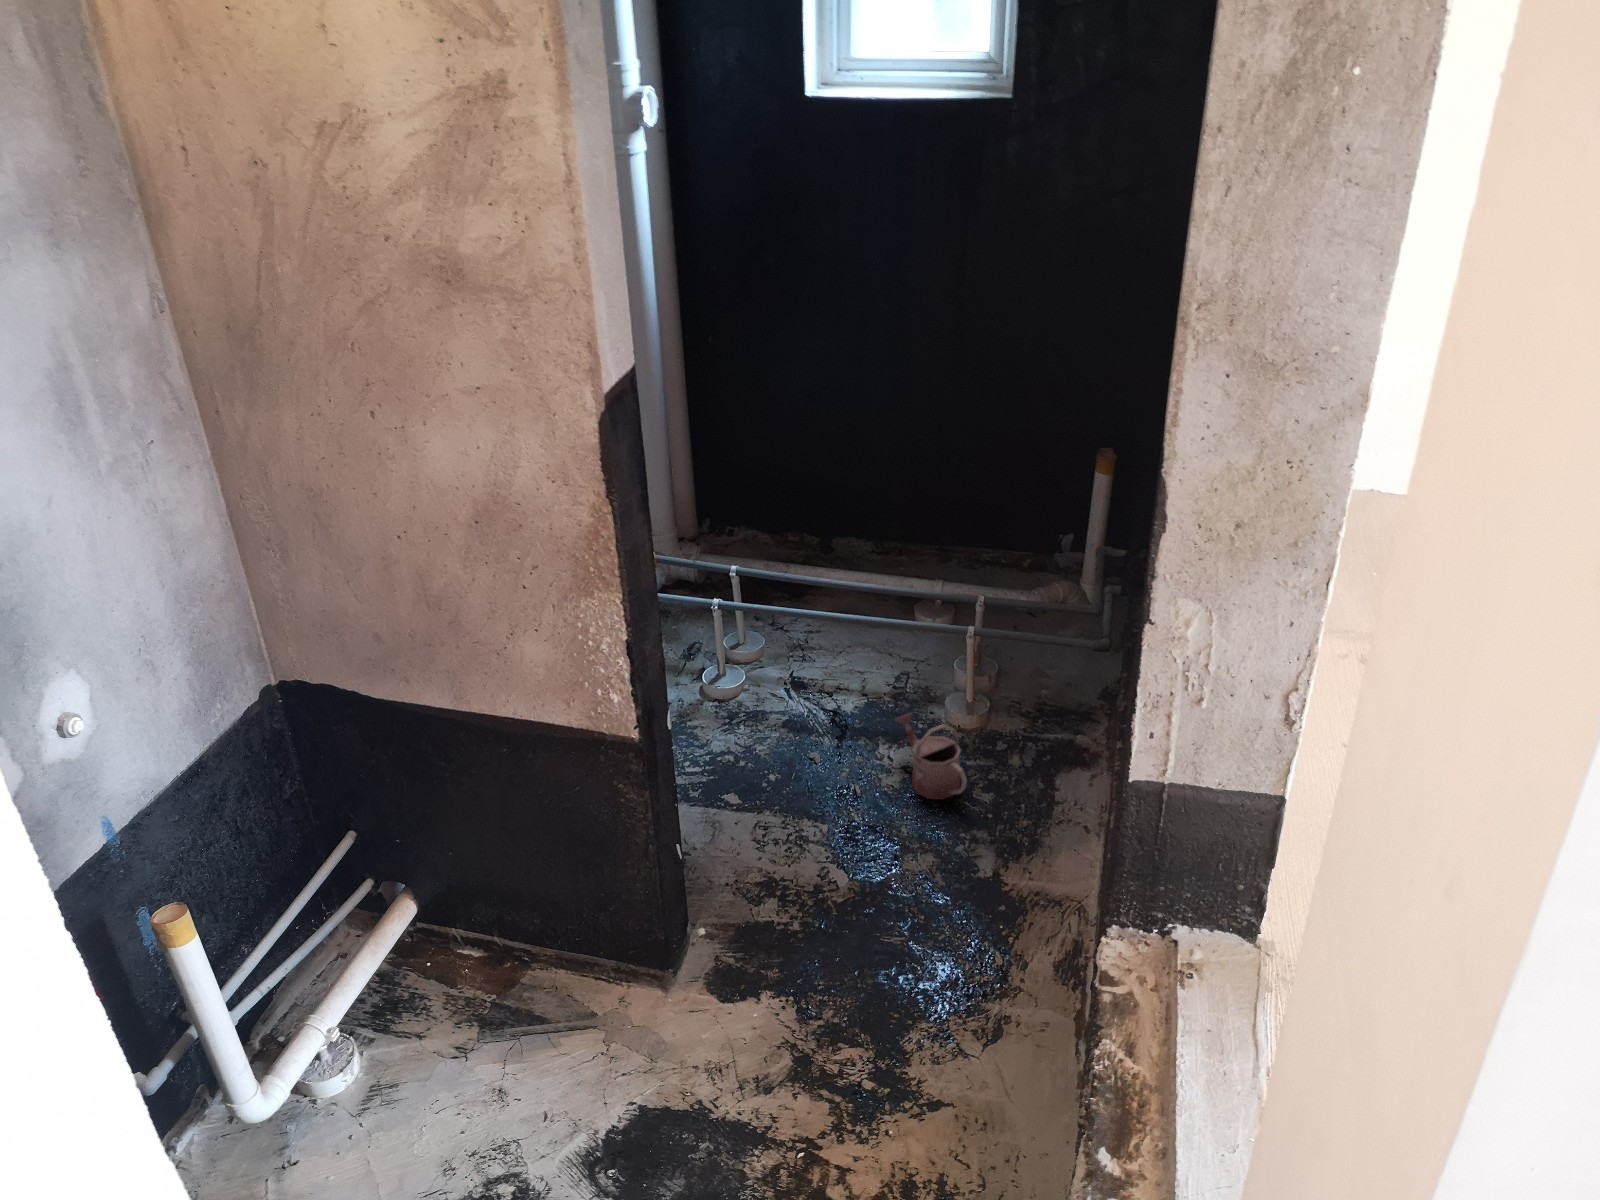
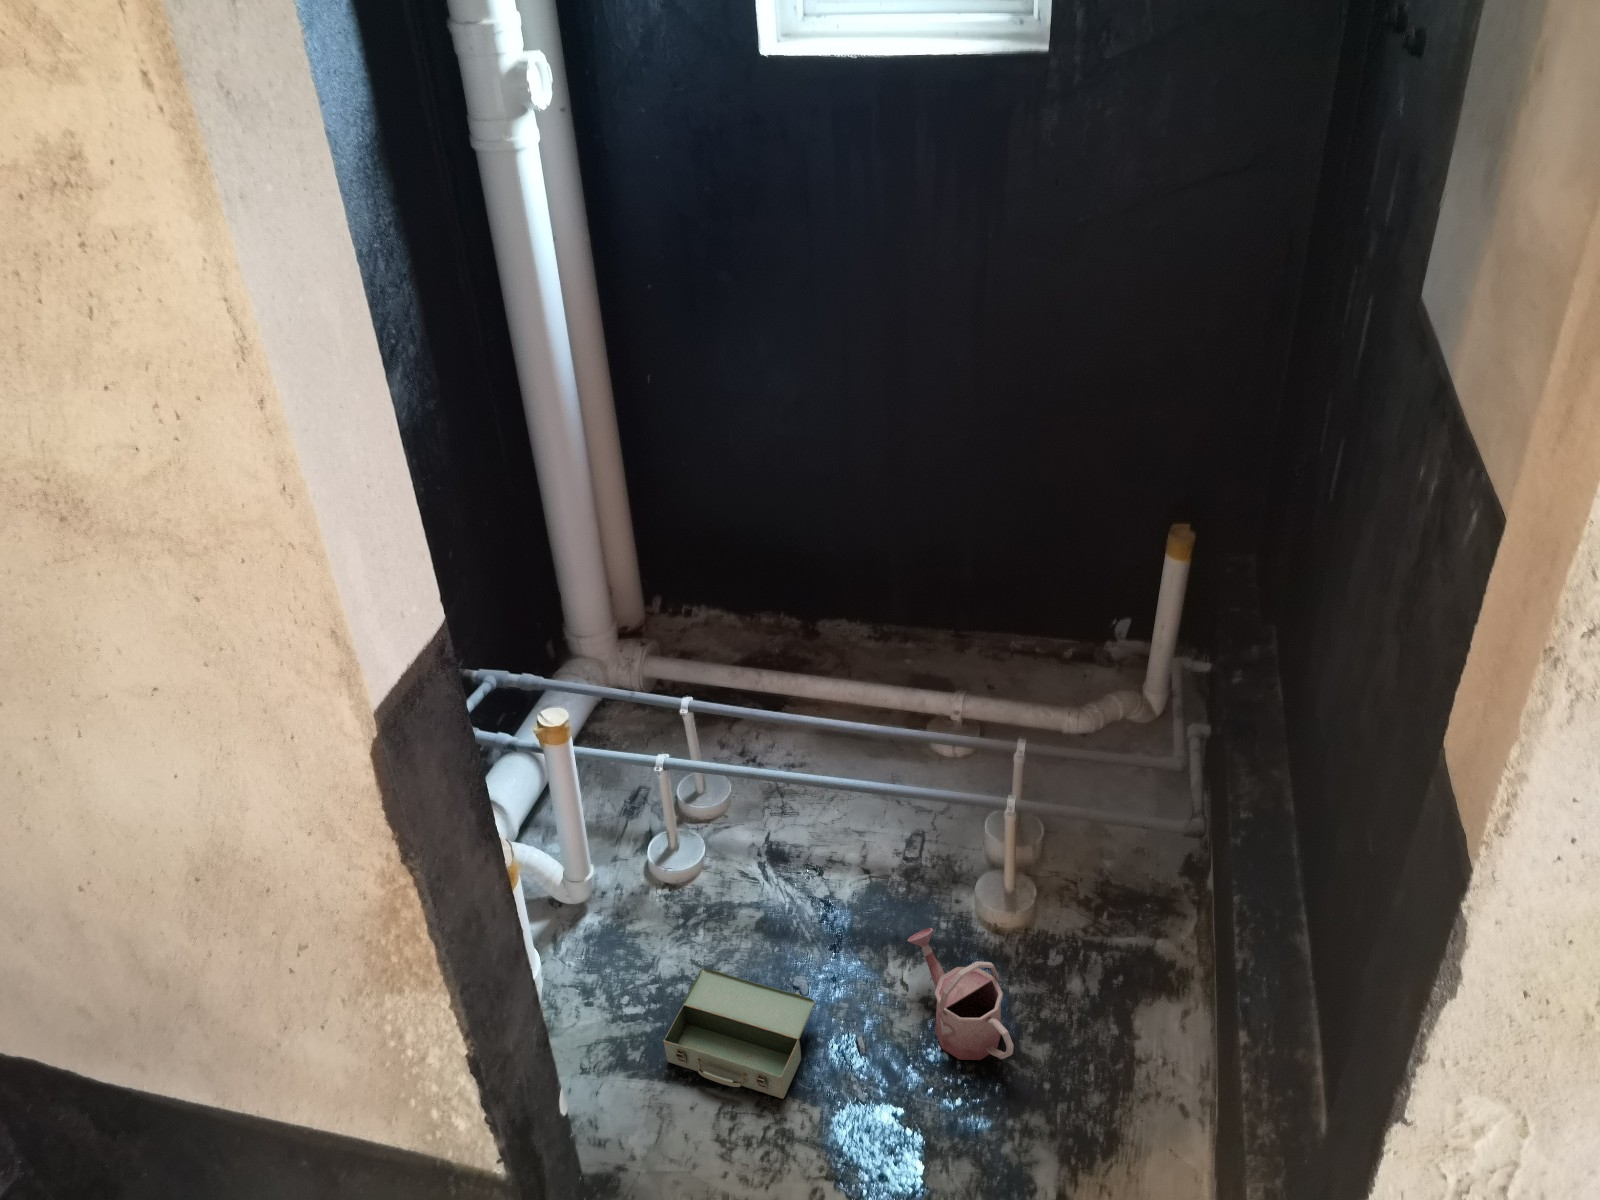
toolbox: none [716,740,826,818] -> present [663,968,815,1099]

